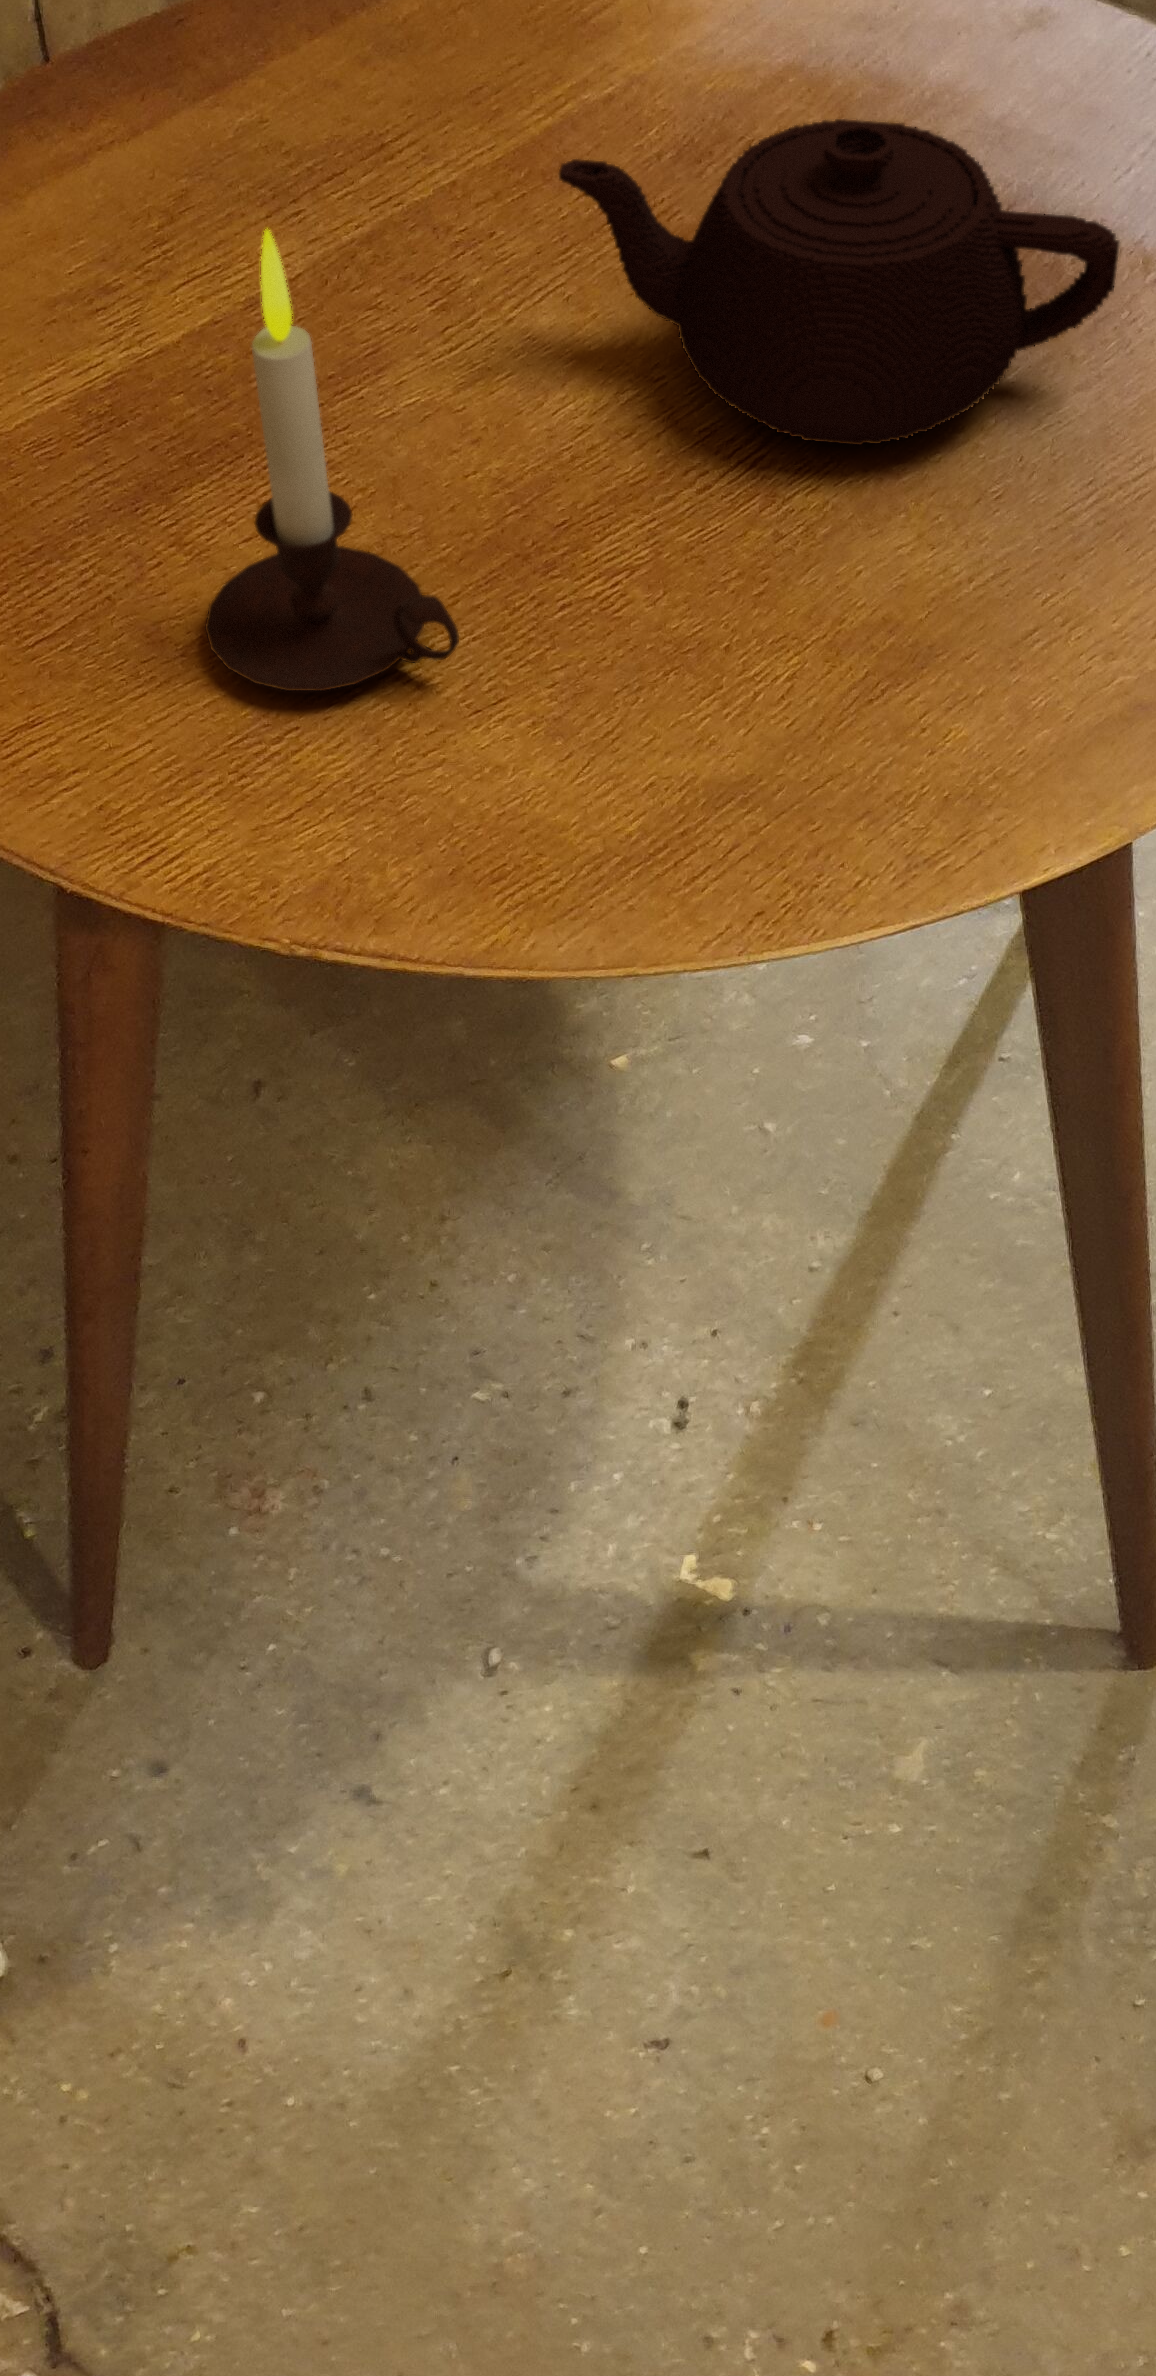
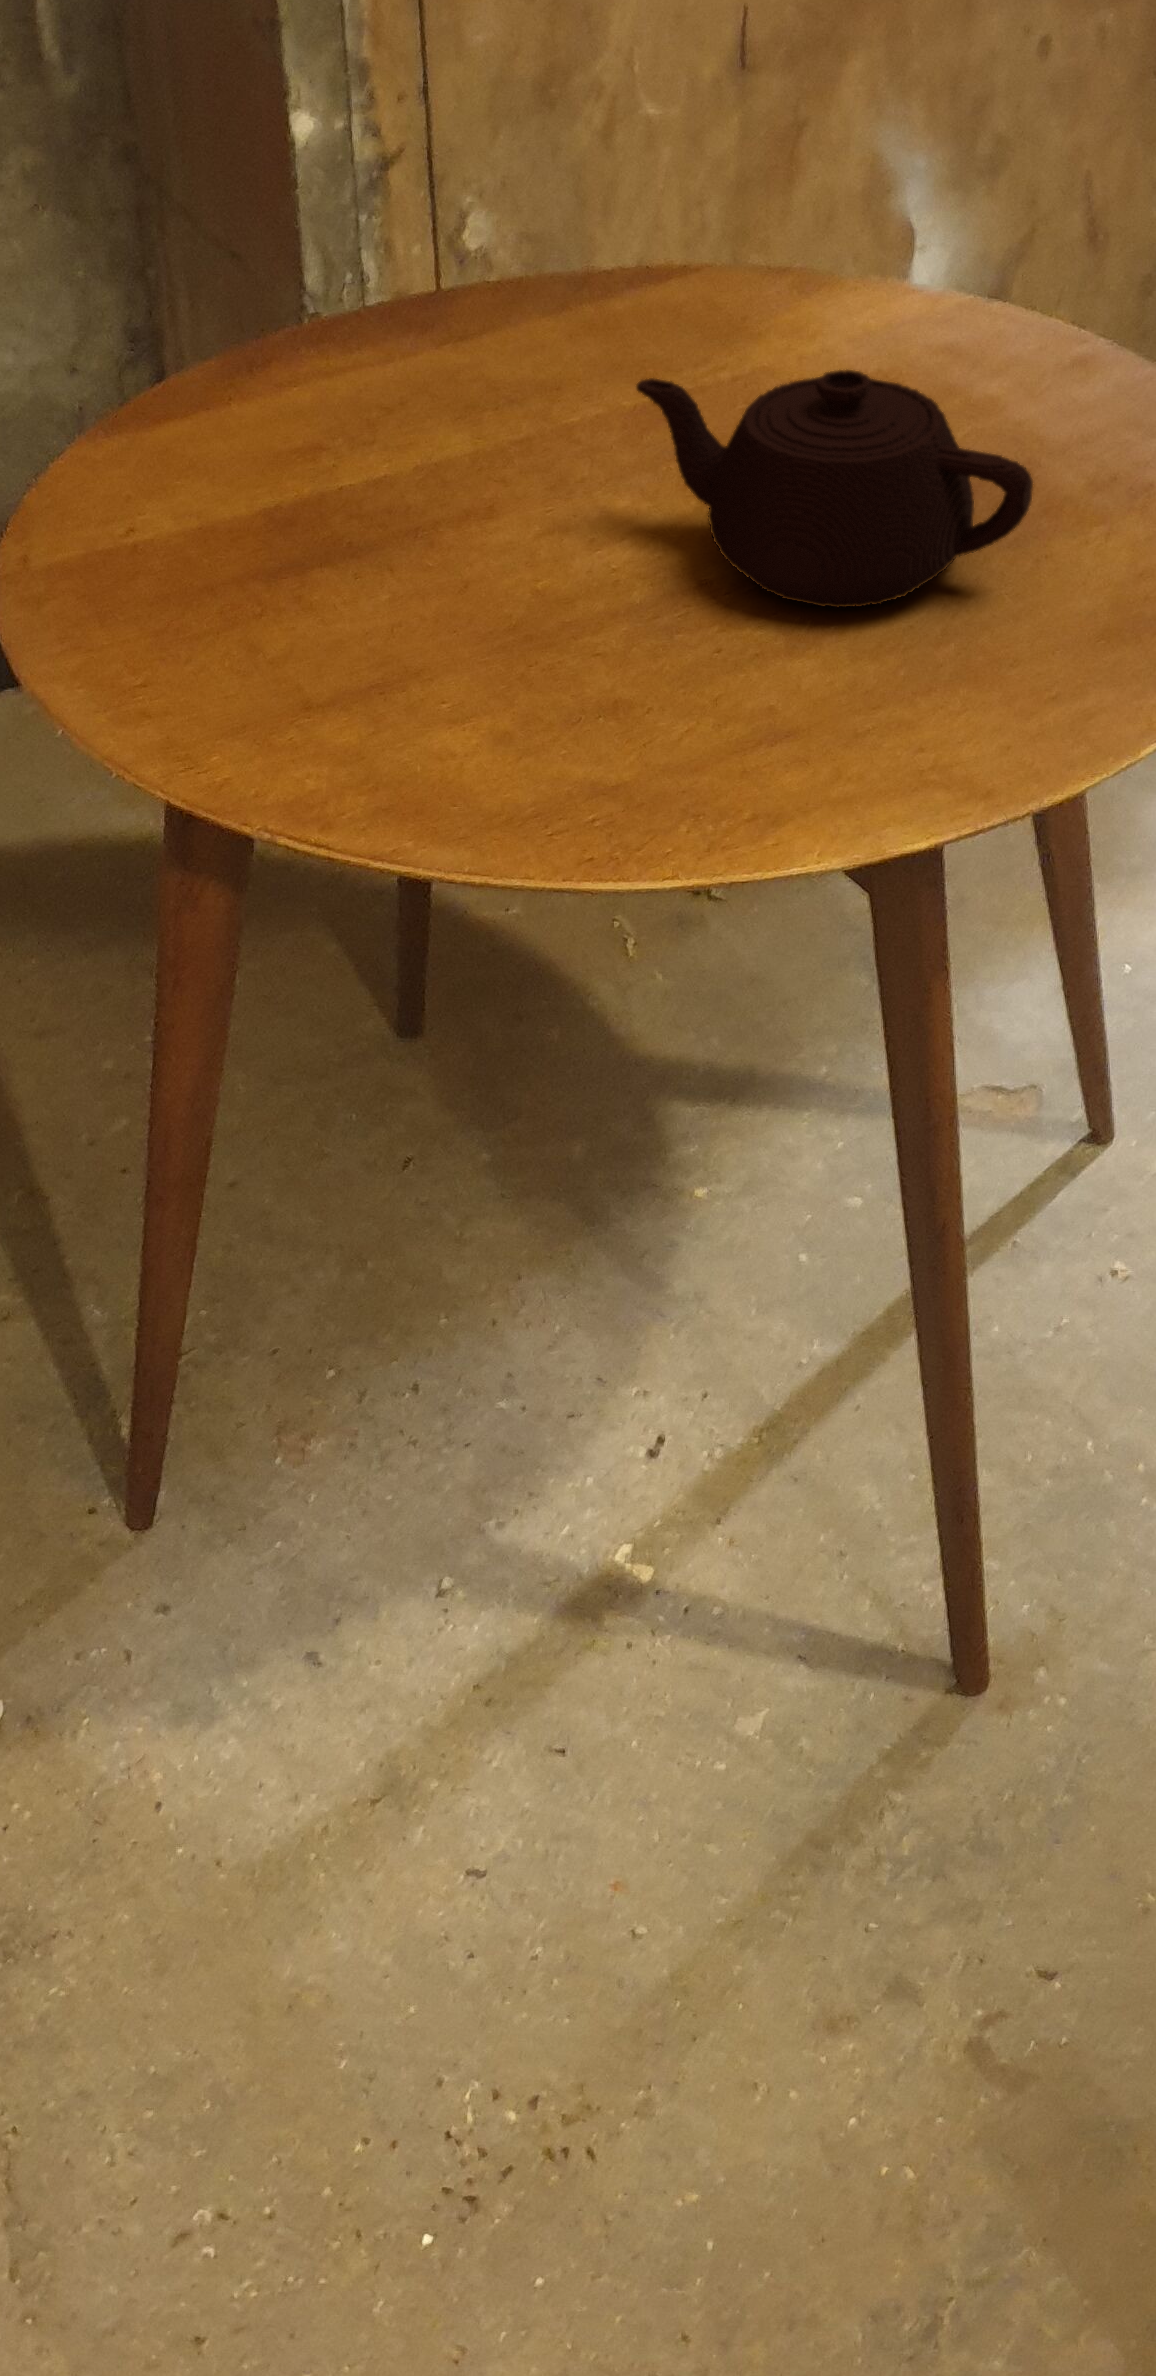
candle: present [205,230,459,691] -> none [301,347,466,696]

